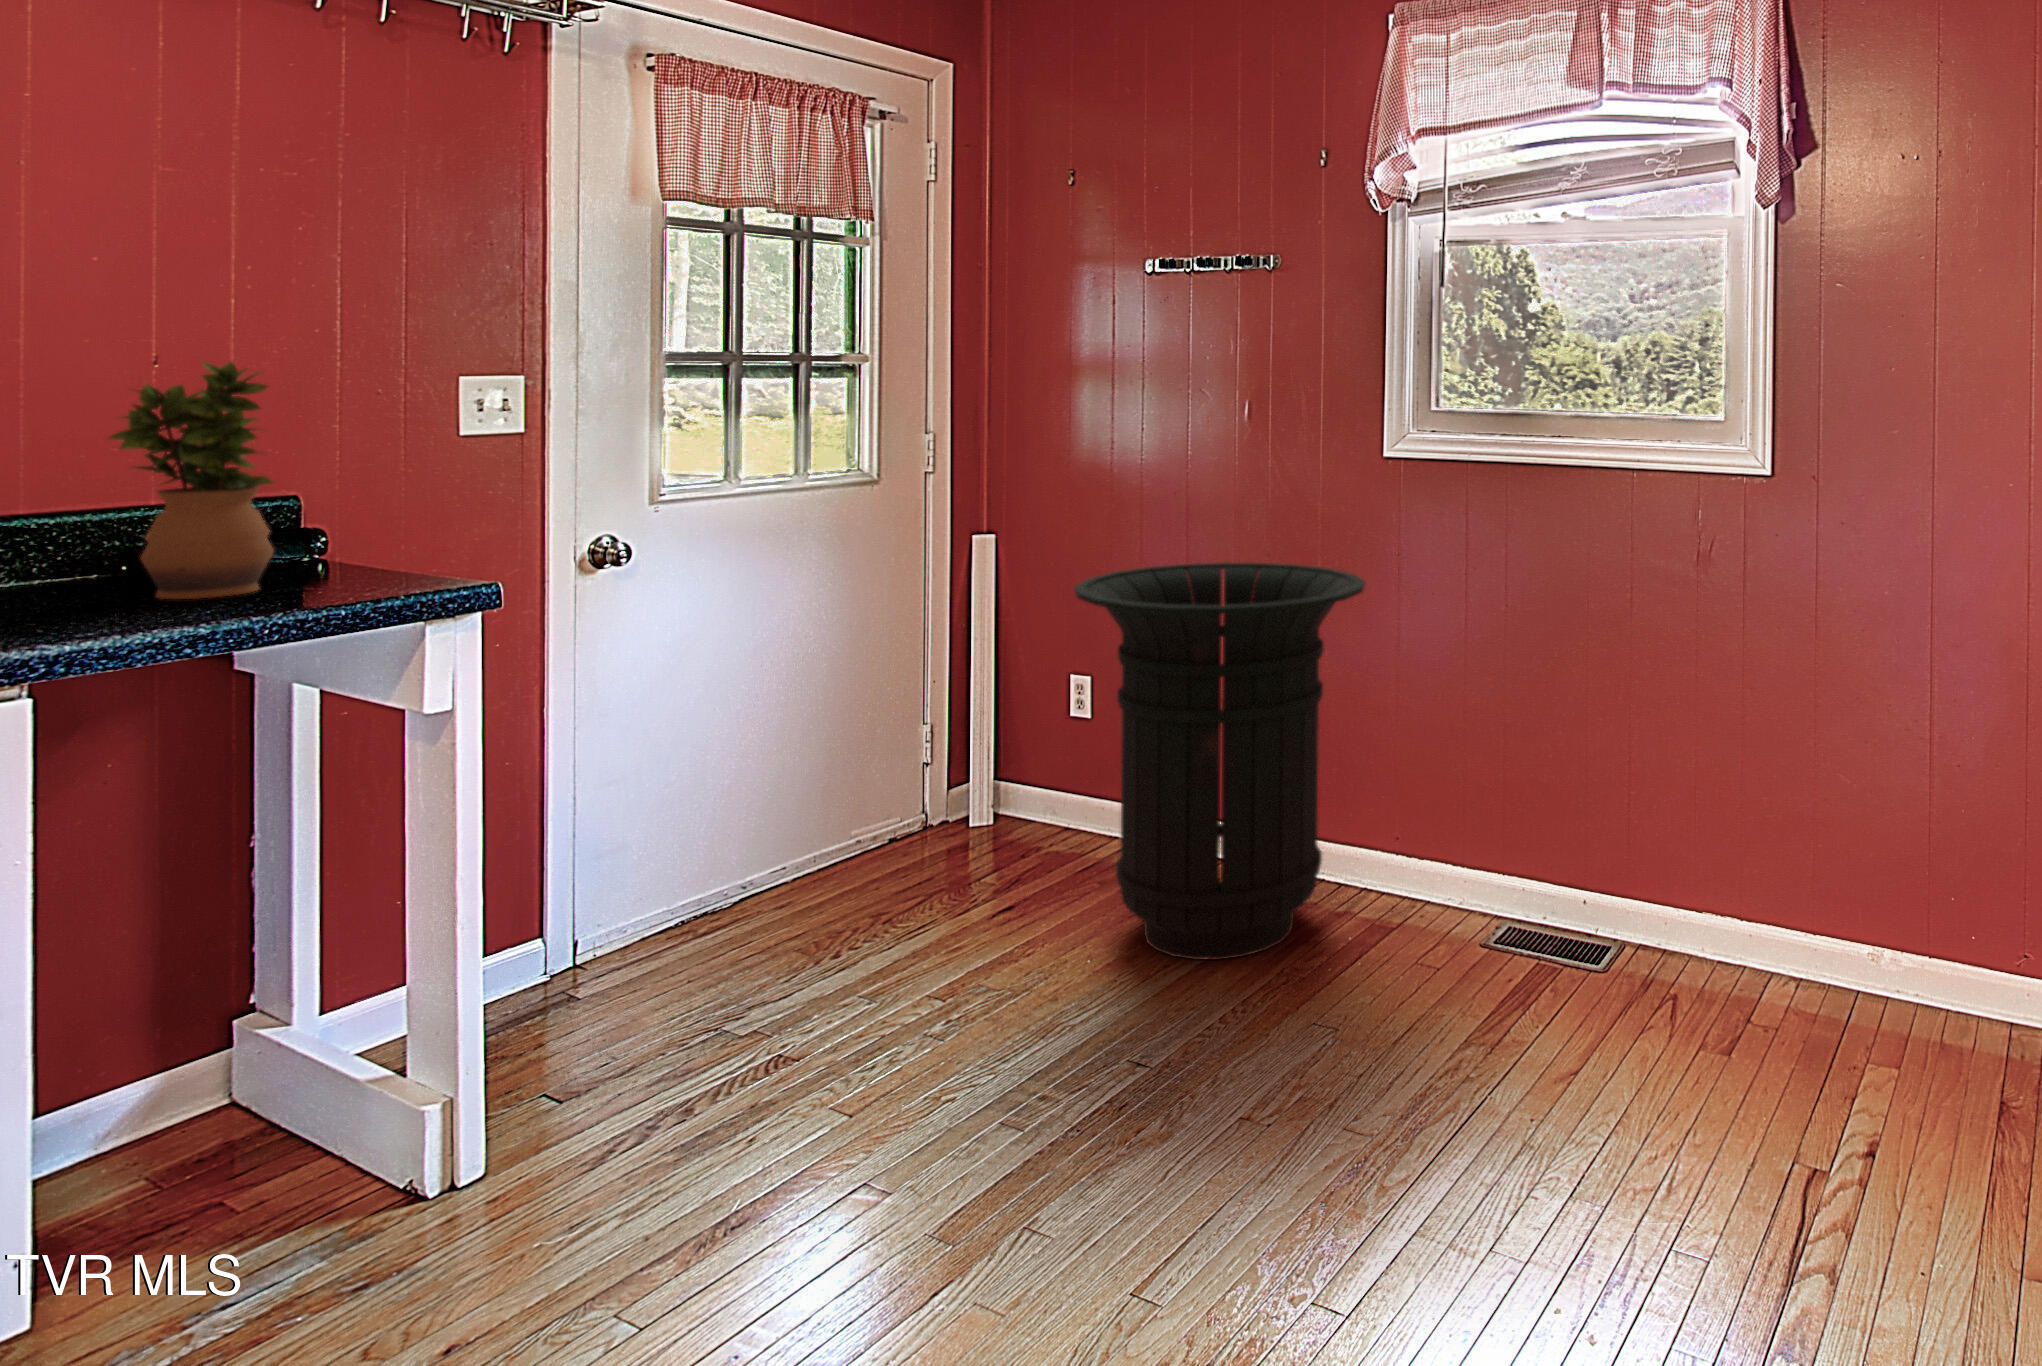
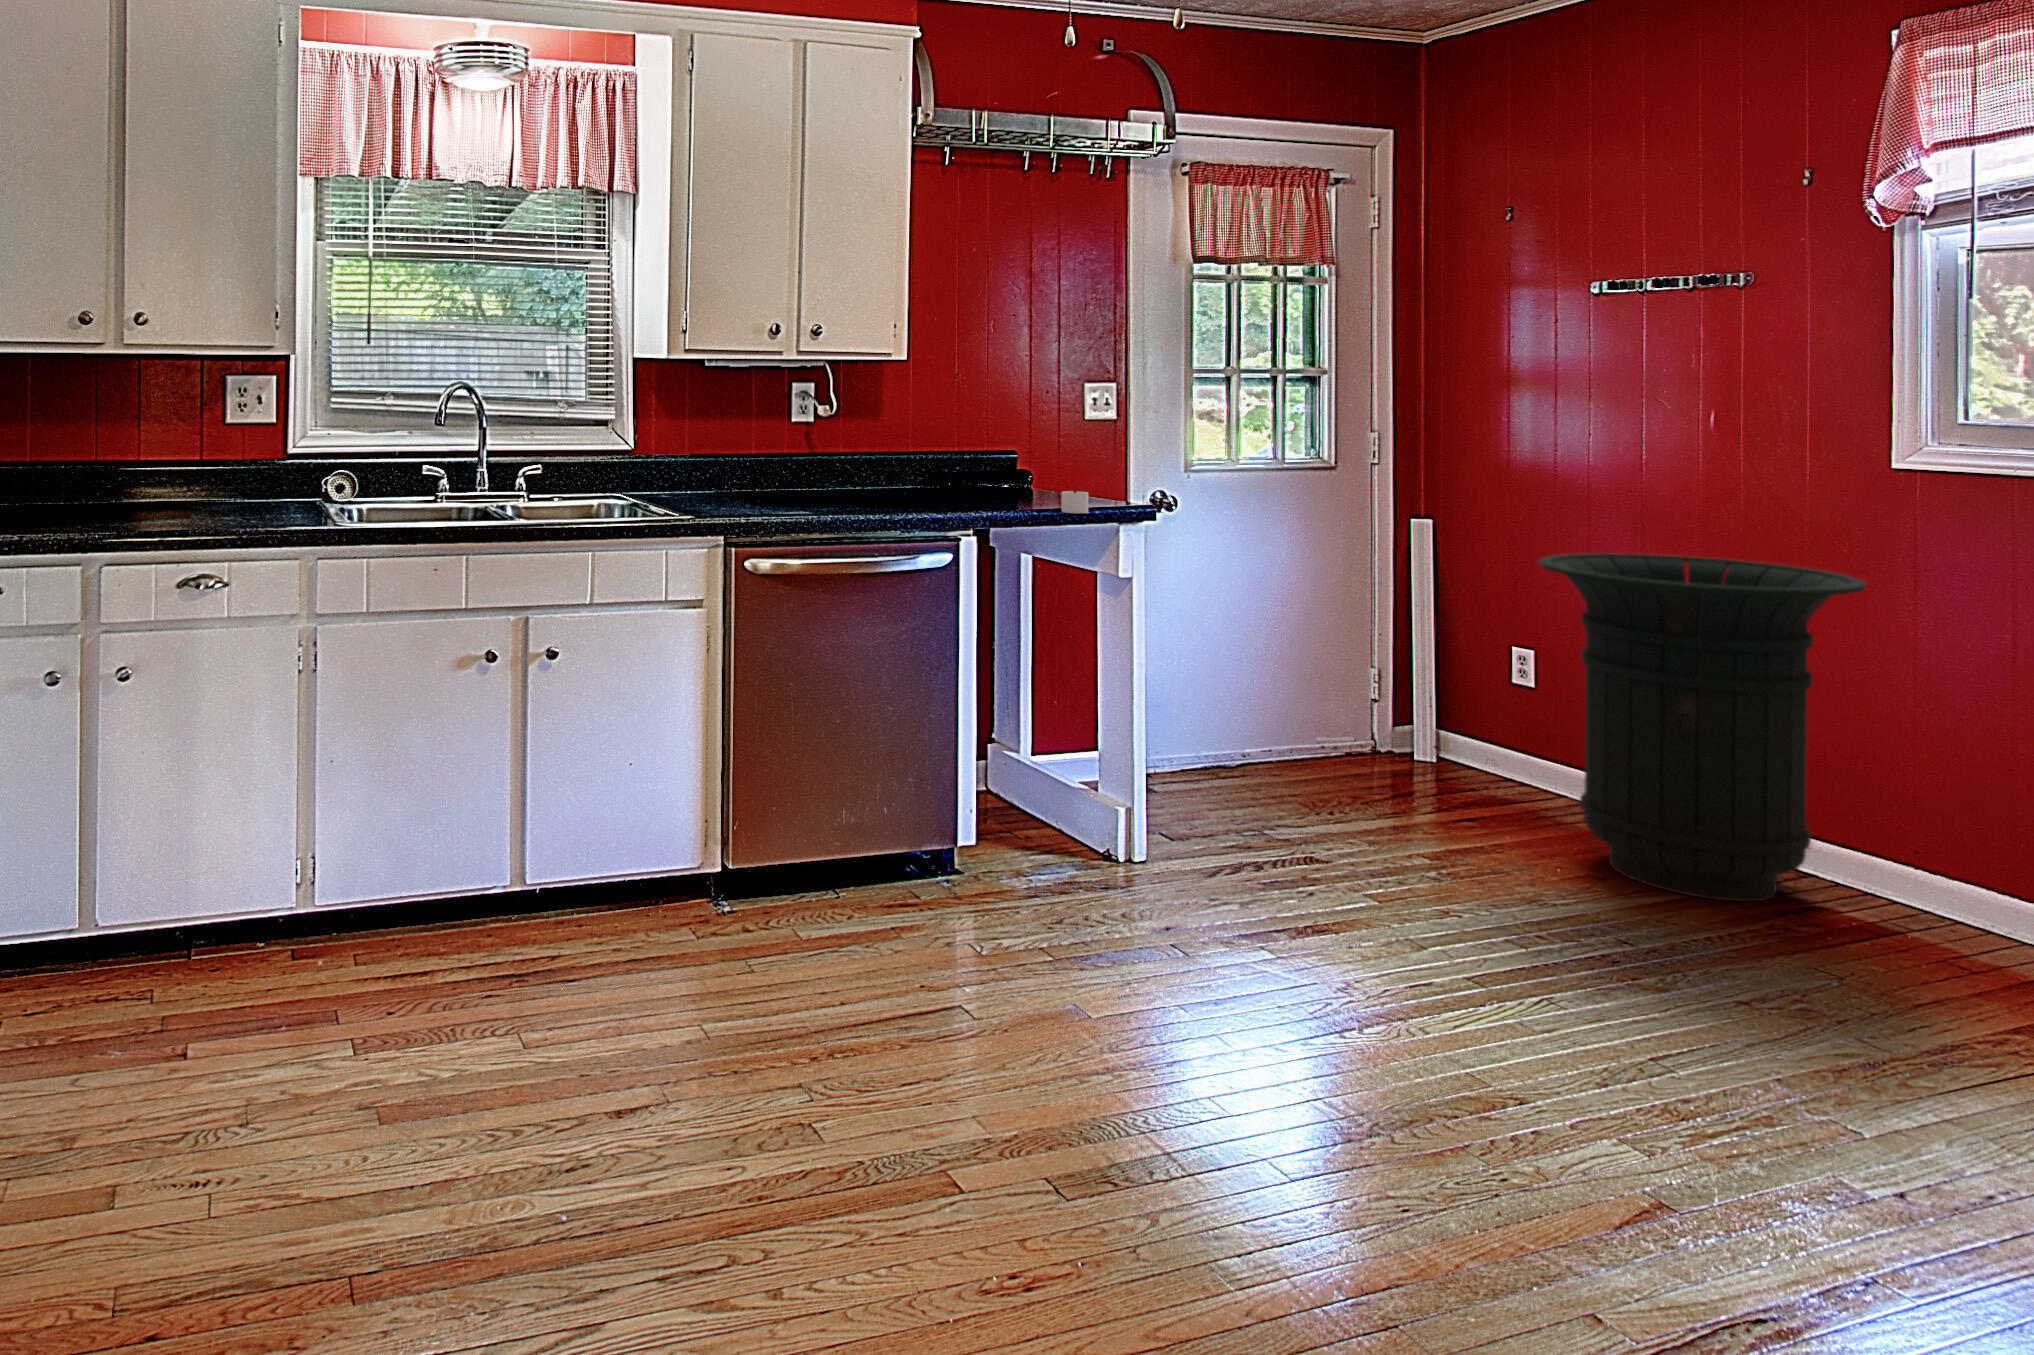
potted plant: present [109,362,274,599] -> none [971,380,1042,509]
candle: none [303,555,387,598] -> present [1062,490,1088,513]

